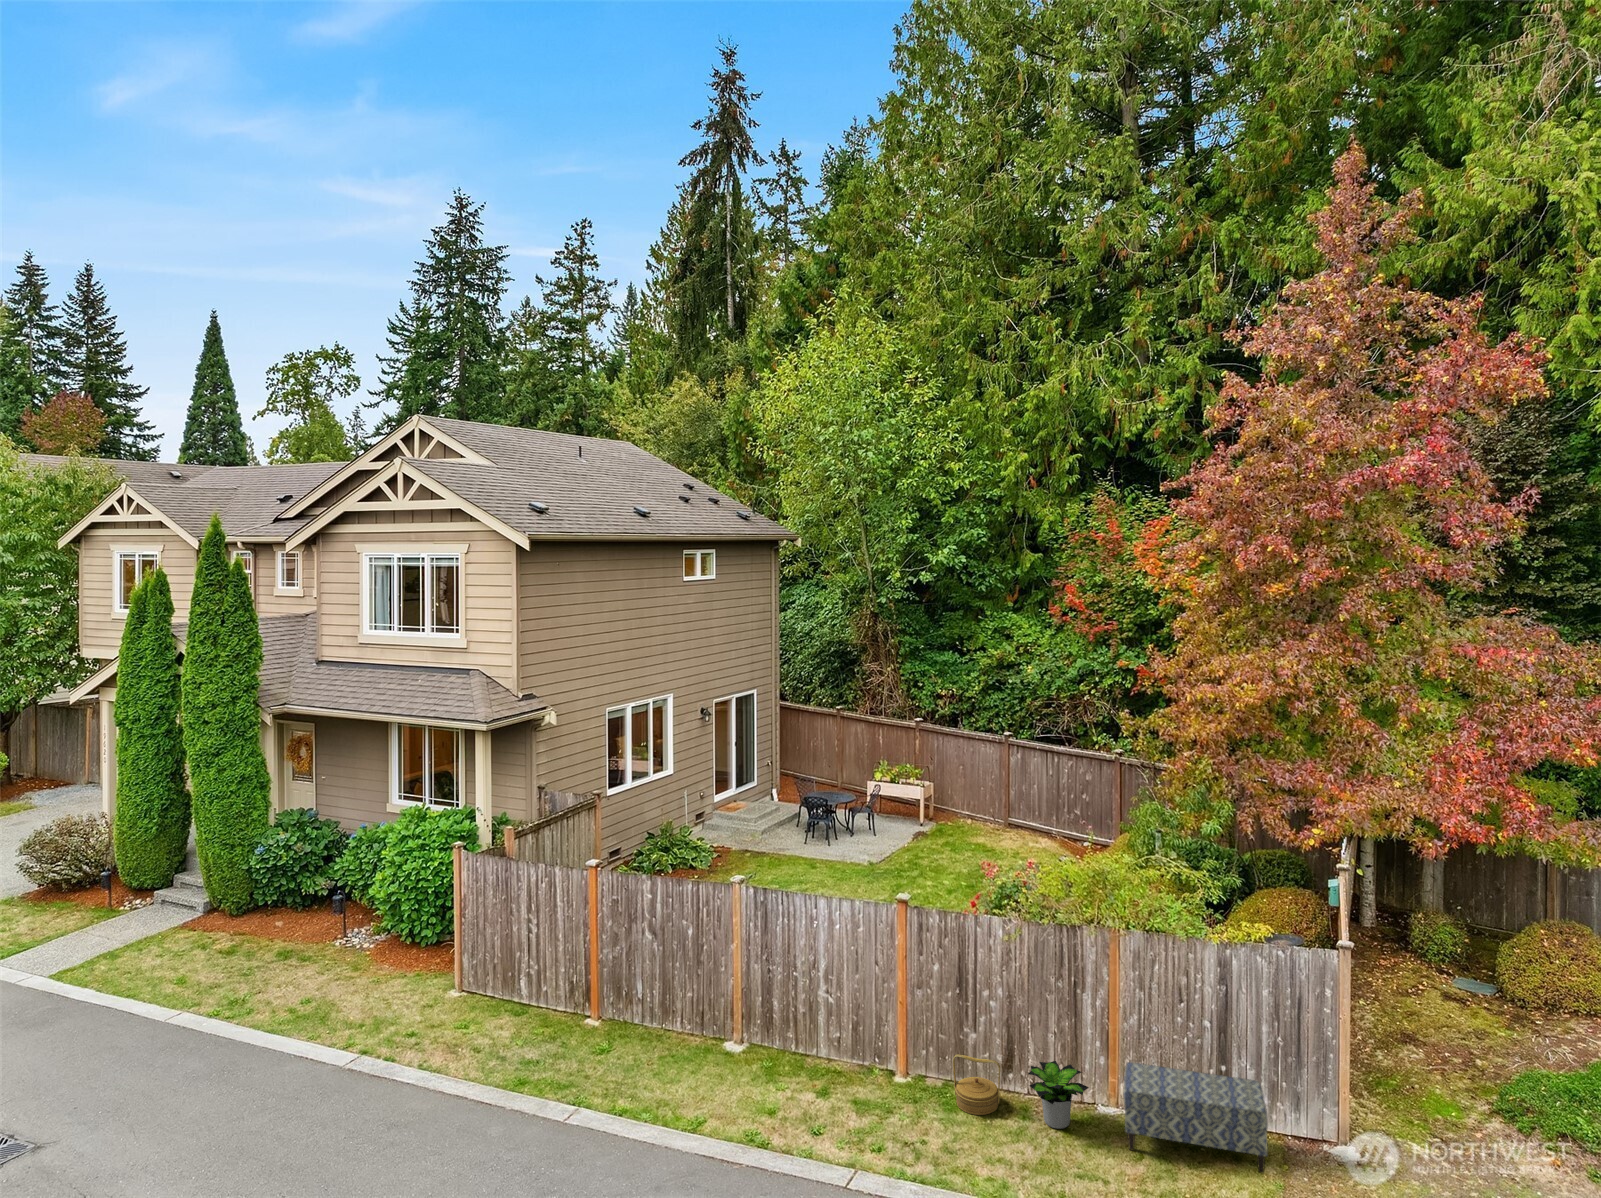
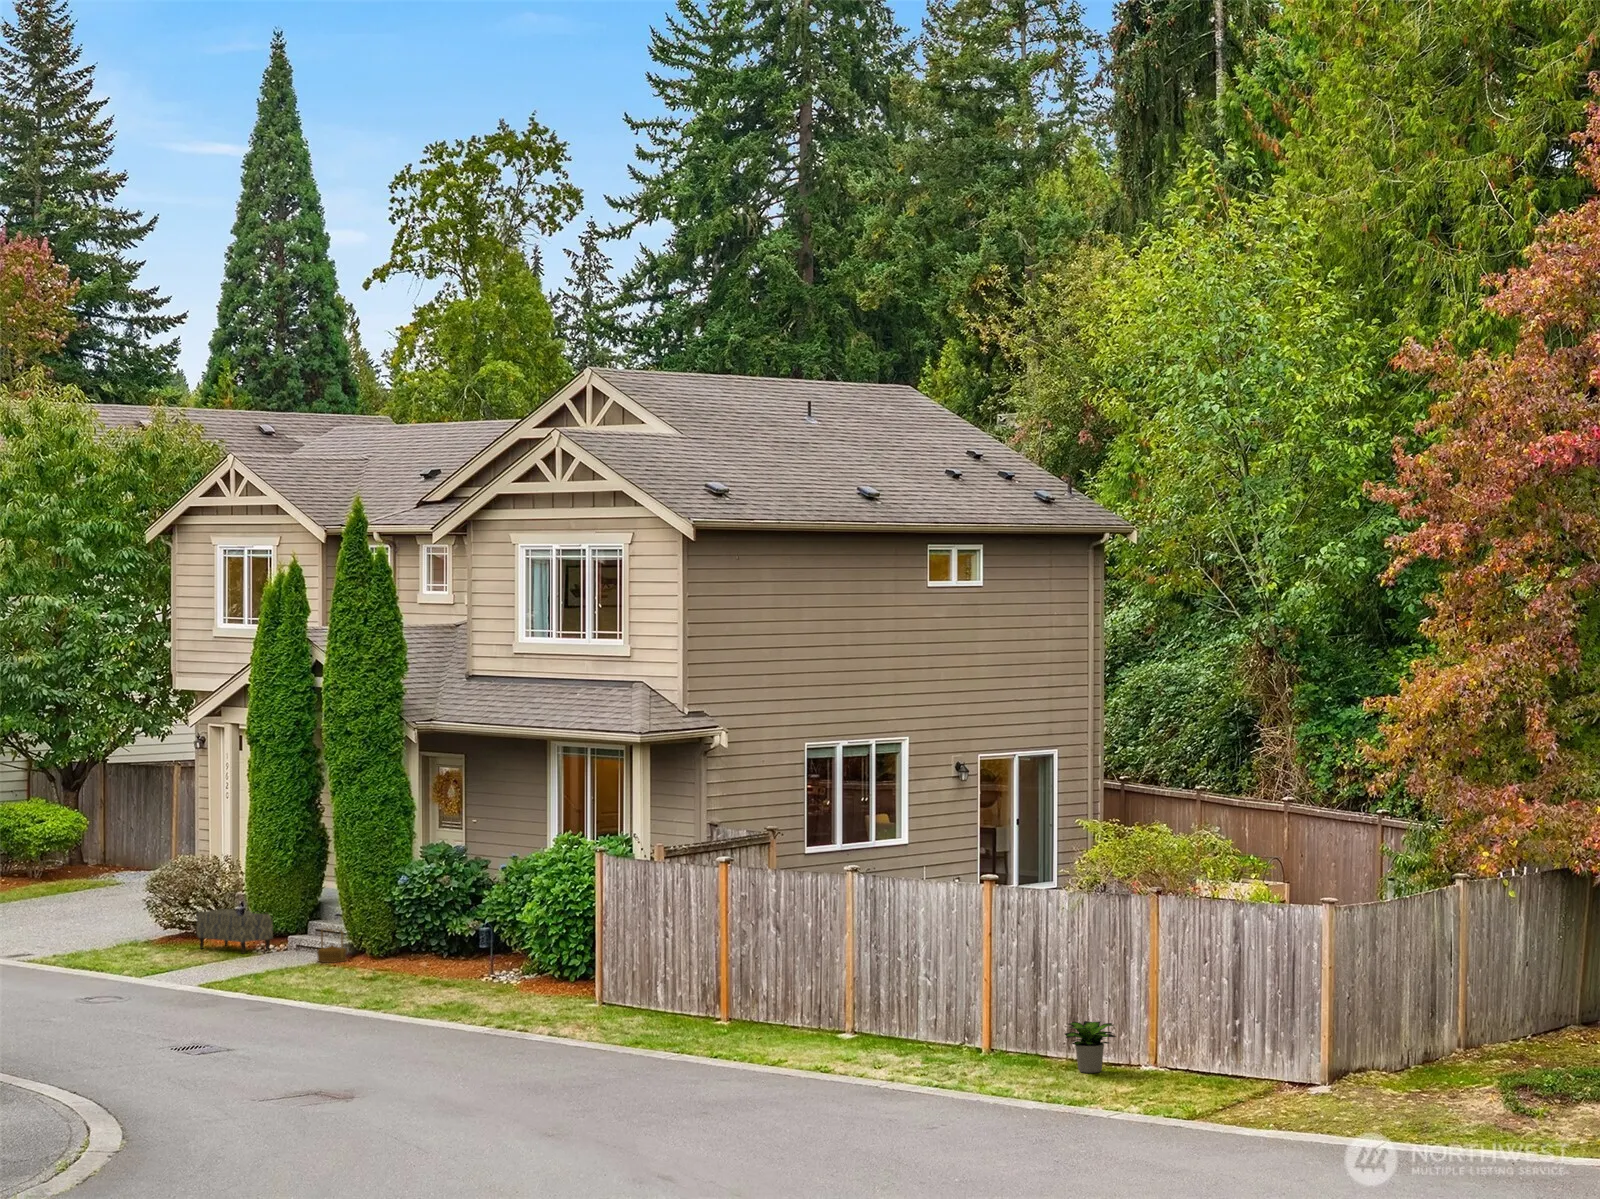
woven basket: present [953,1054,1000,1115] -> present [317,929,346,963]
bench: present [1123,1062,1268,1173] -> present [196,909,273,954]

